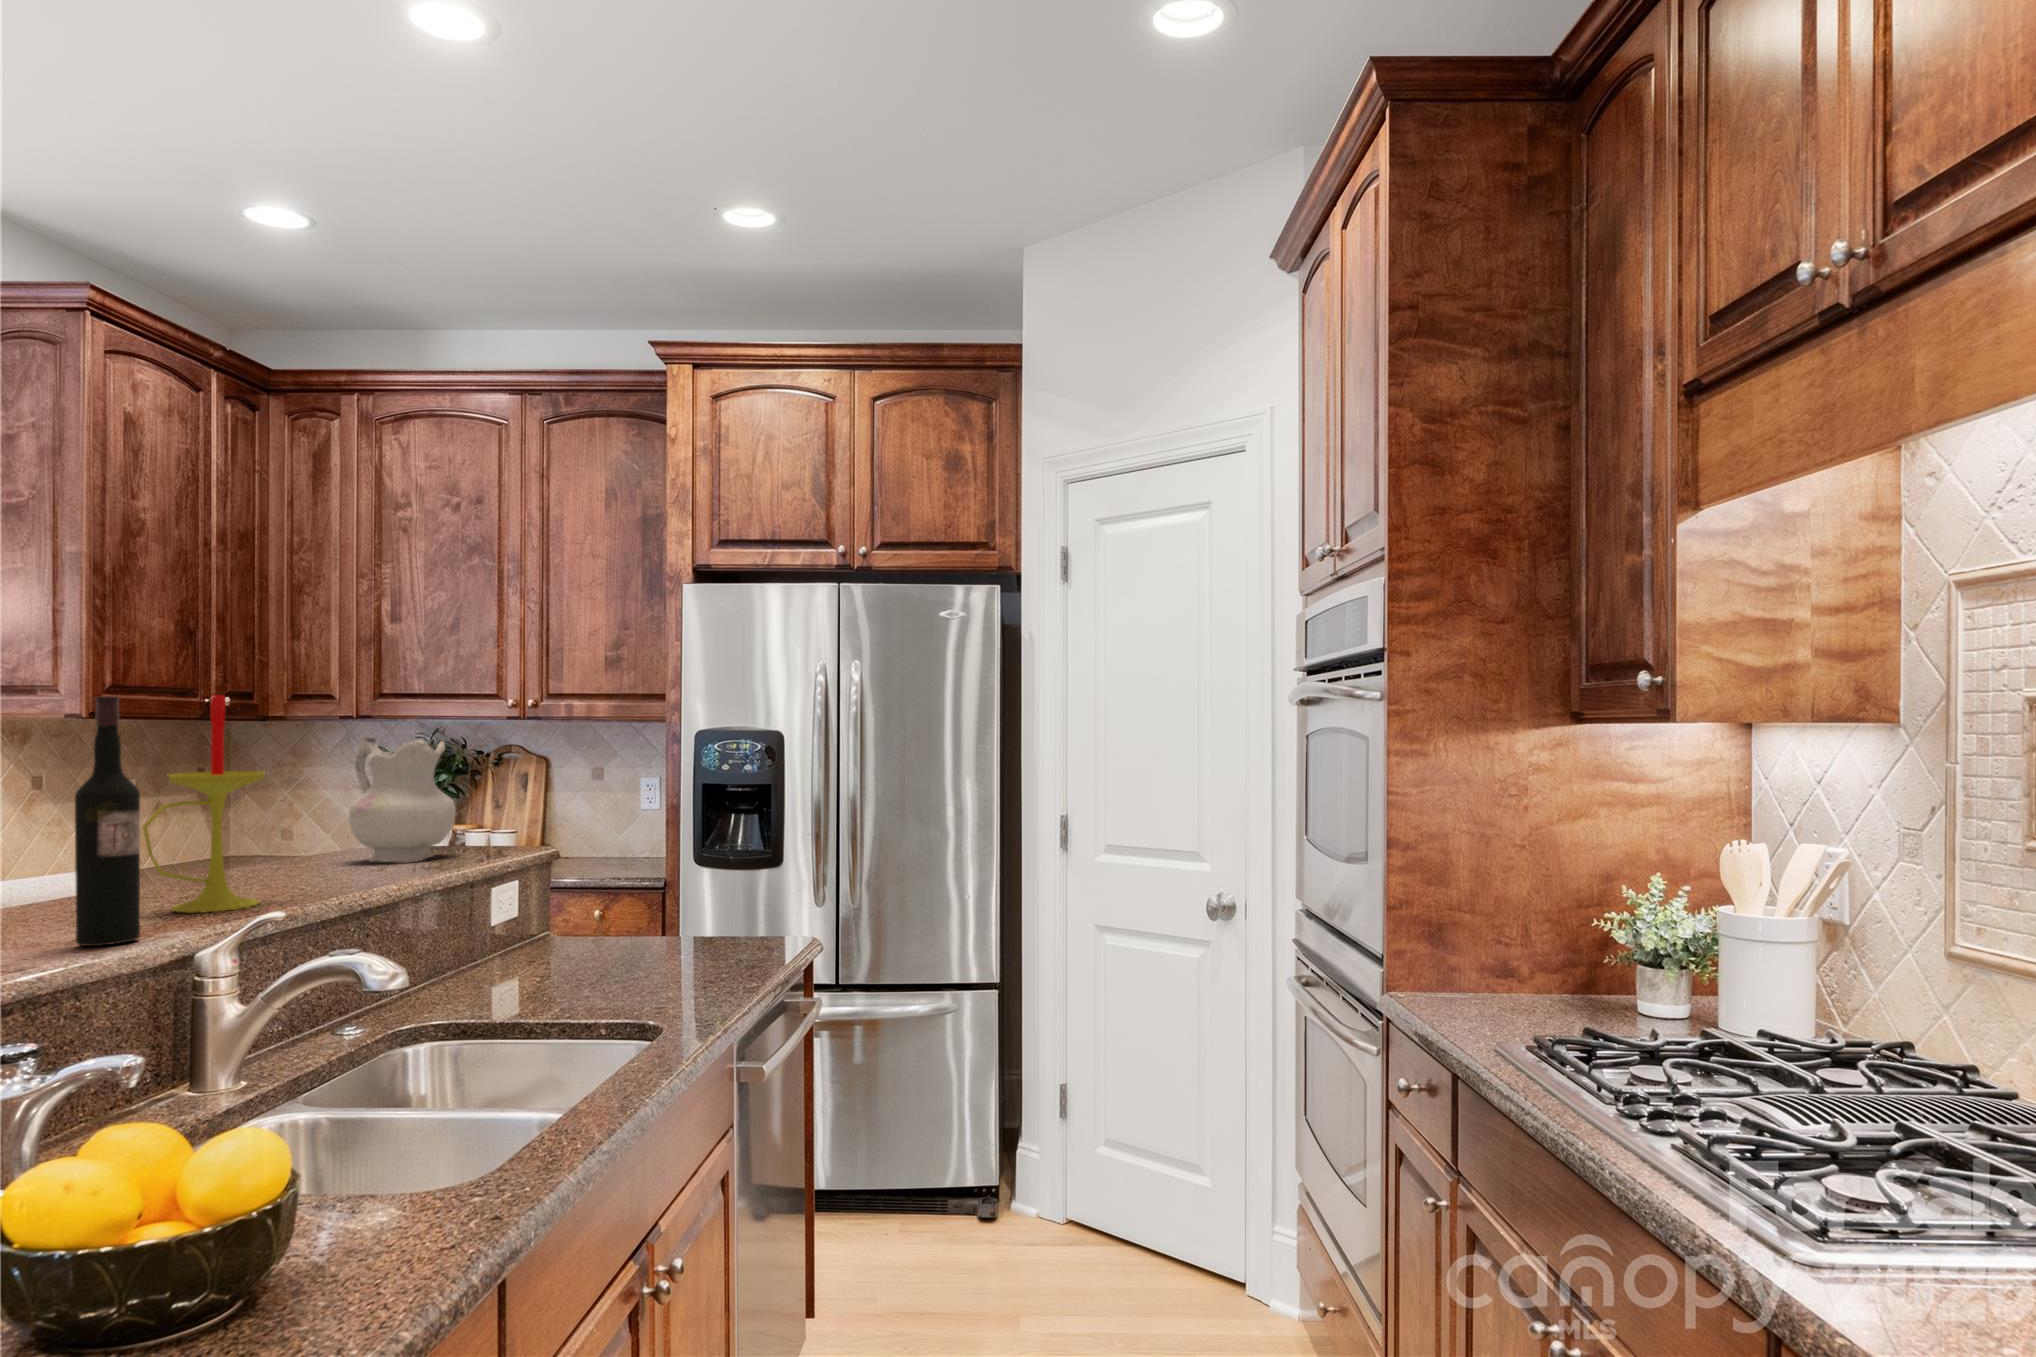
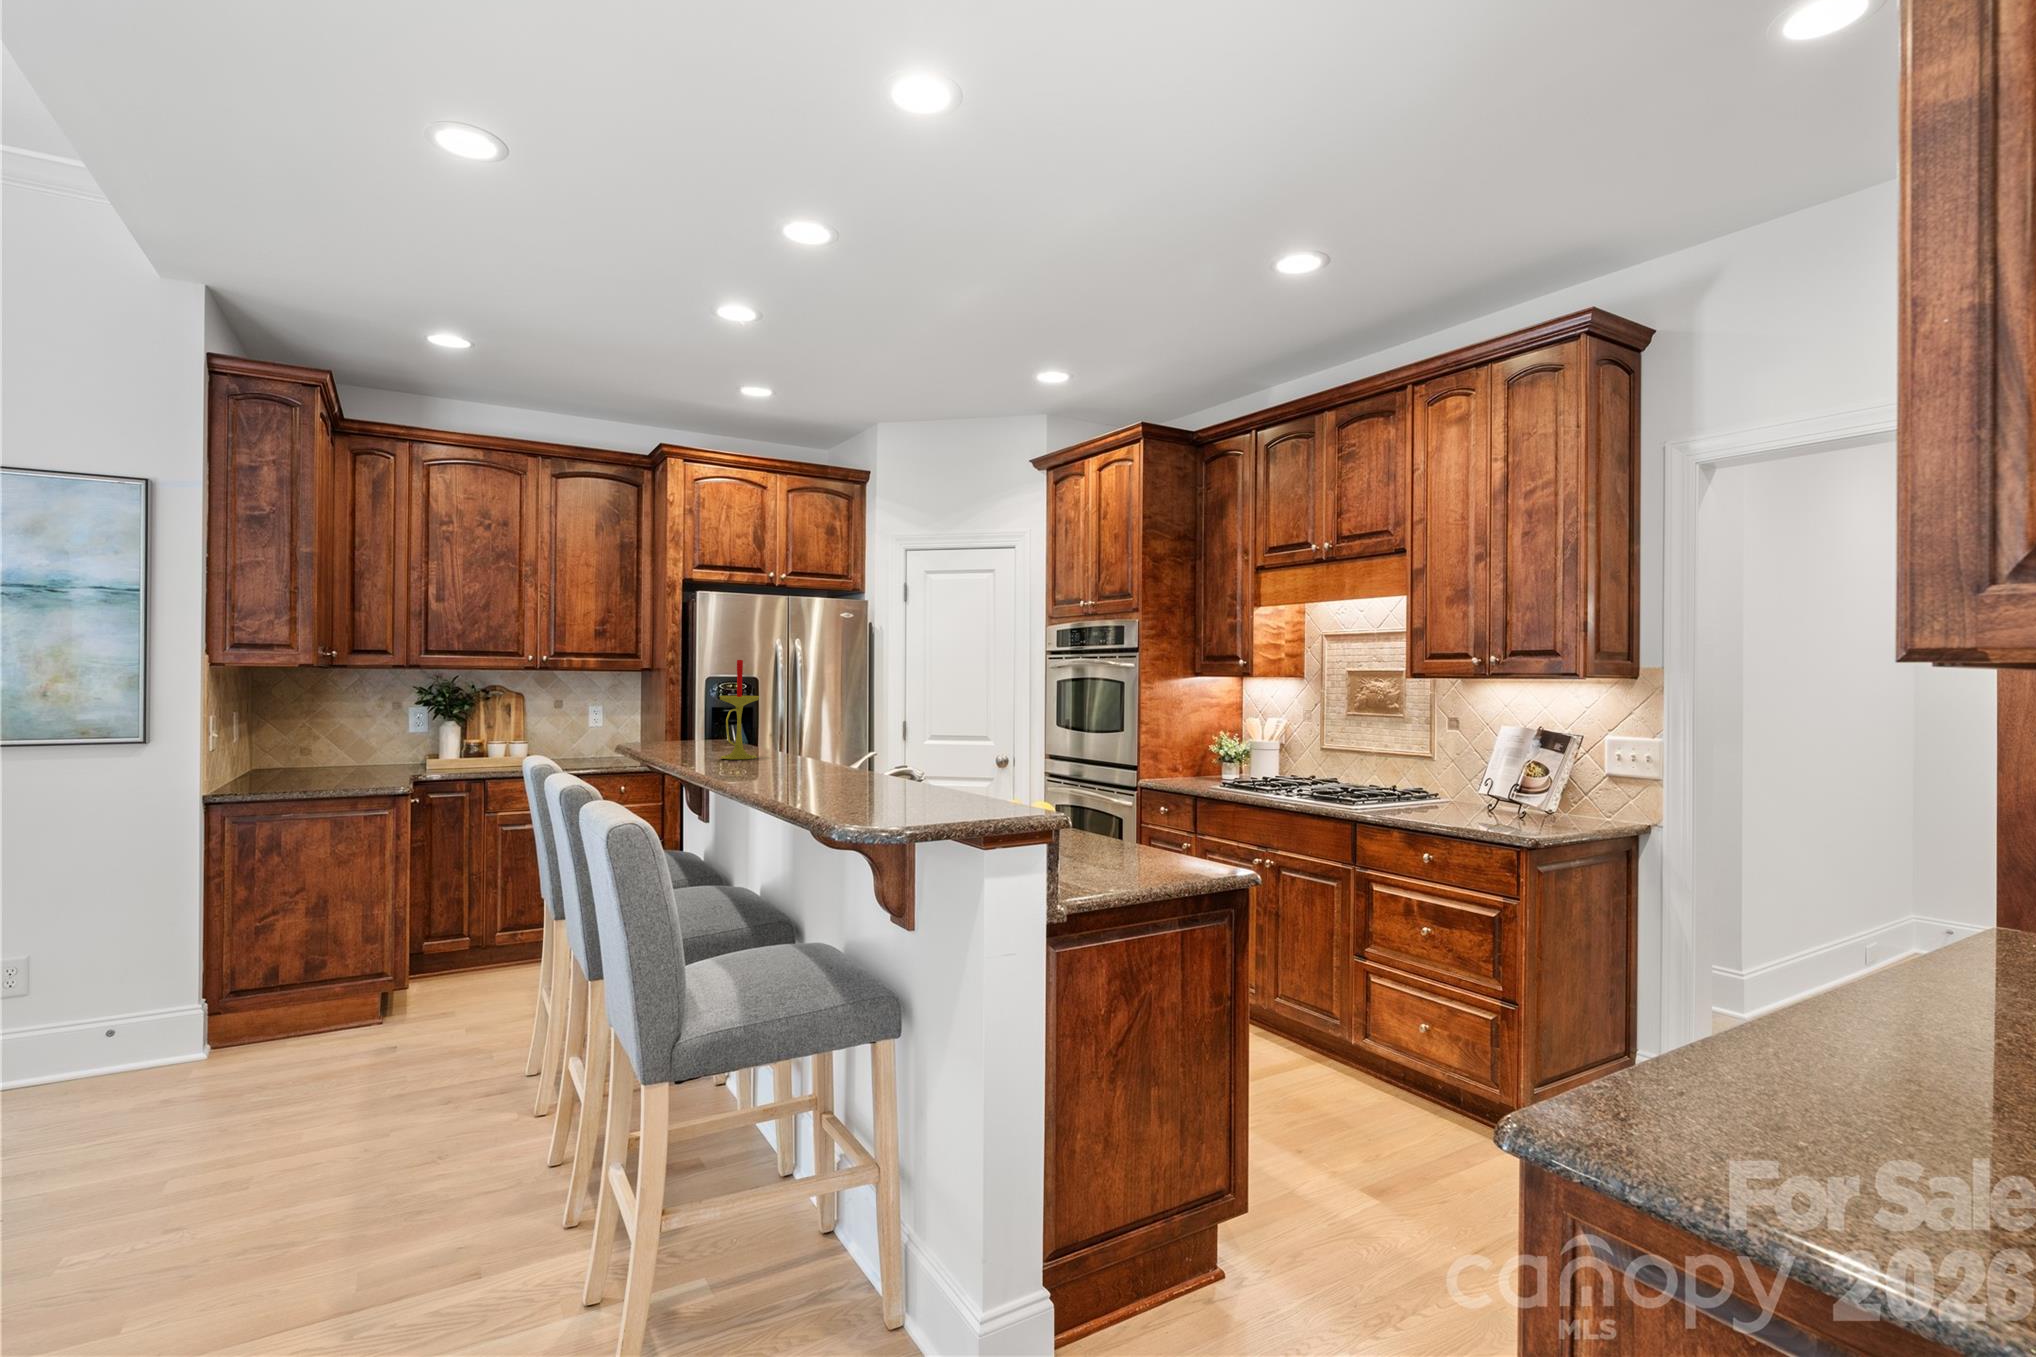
wine bottle: present [75,696,140,946] -> none [781,662,803,765]
ceramic pitcher: present [349,736,456,863] -> none [643,679,704,747]

